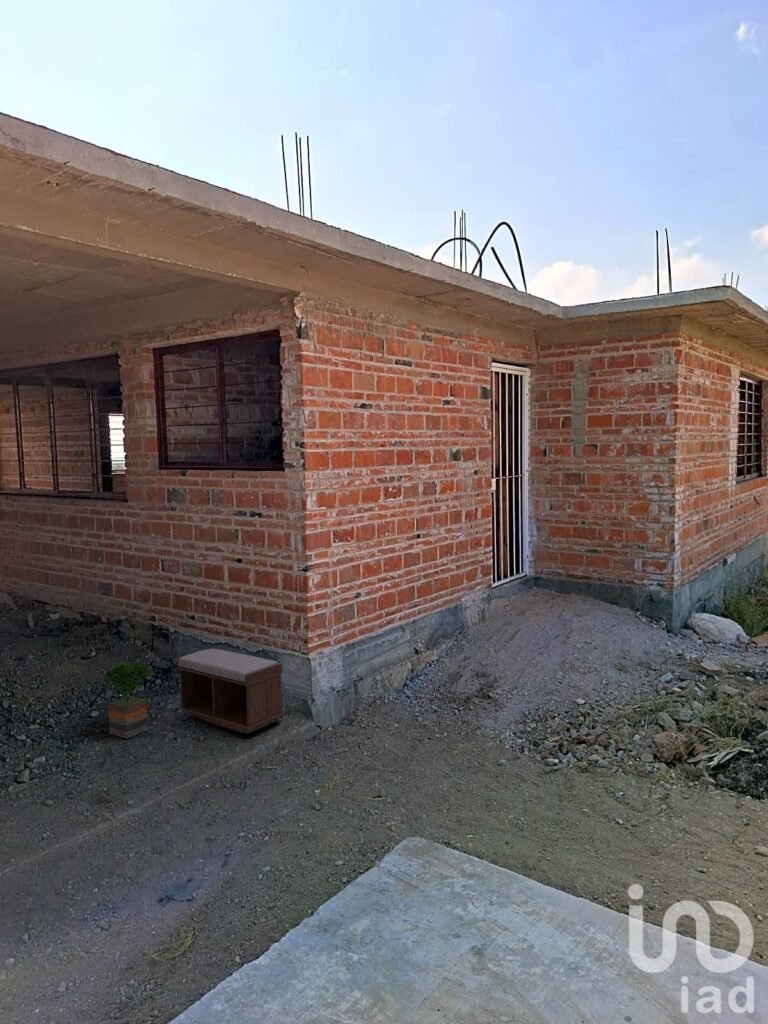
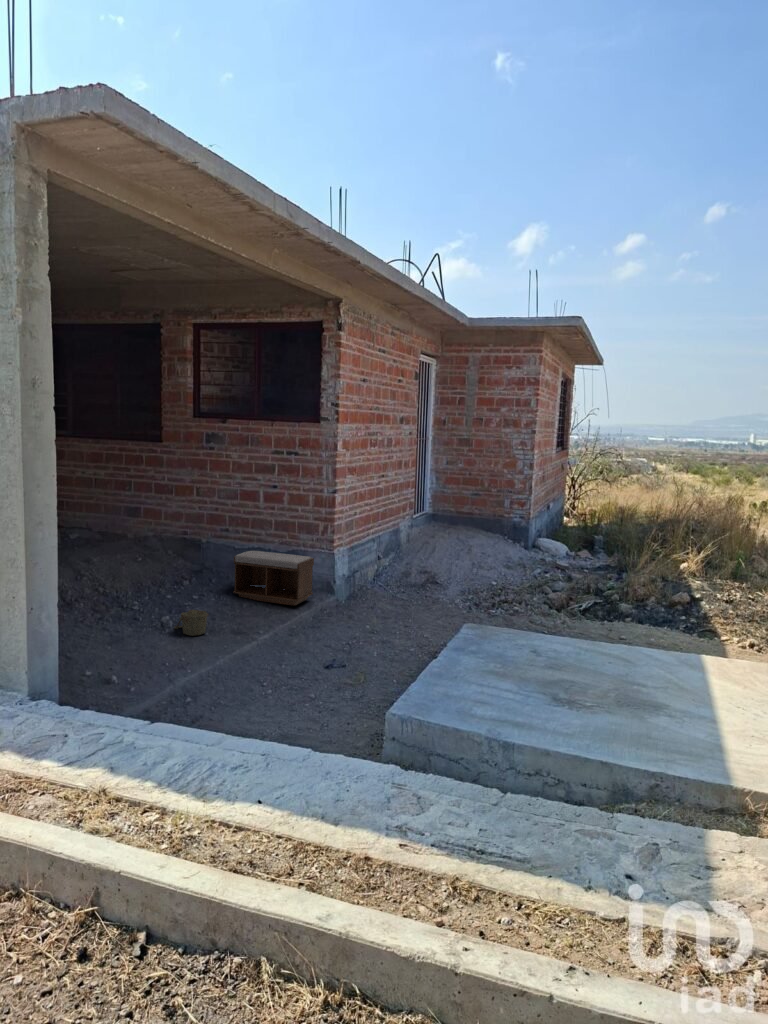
potted tree: present [104,662,153,739] -> none [194,555,229,610]
bucket: none [38,748,84,790] -> present [174,610,209,636]

